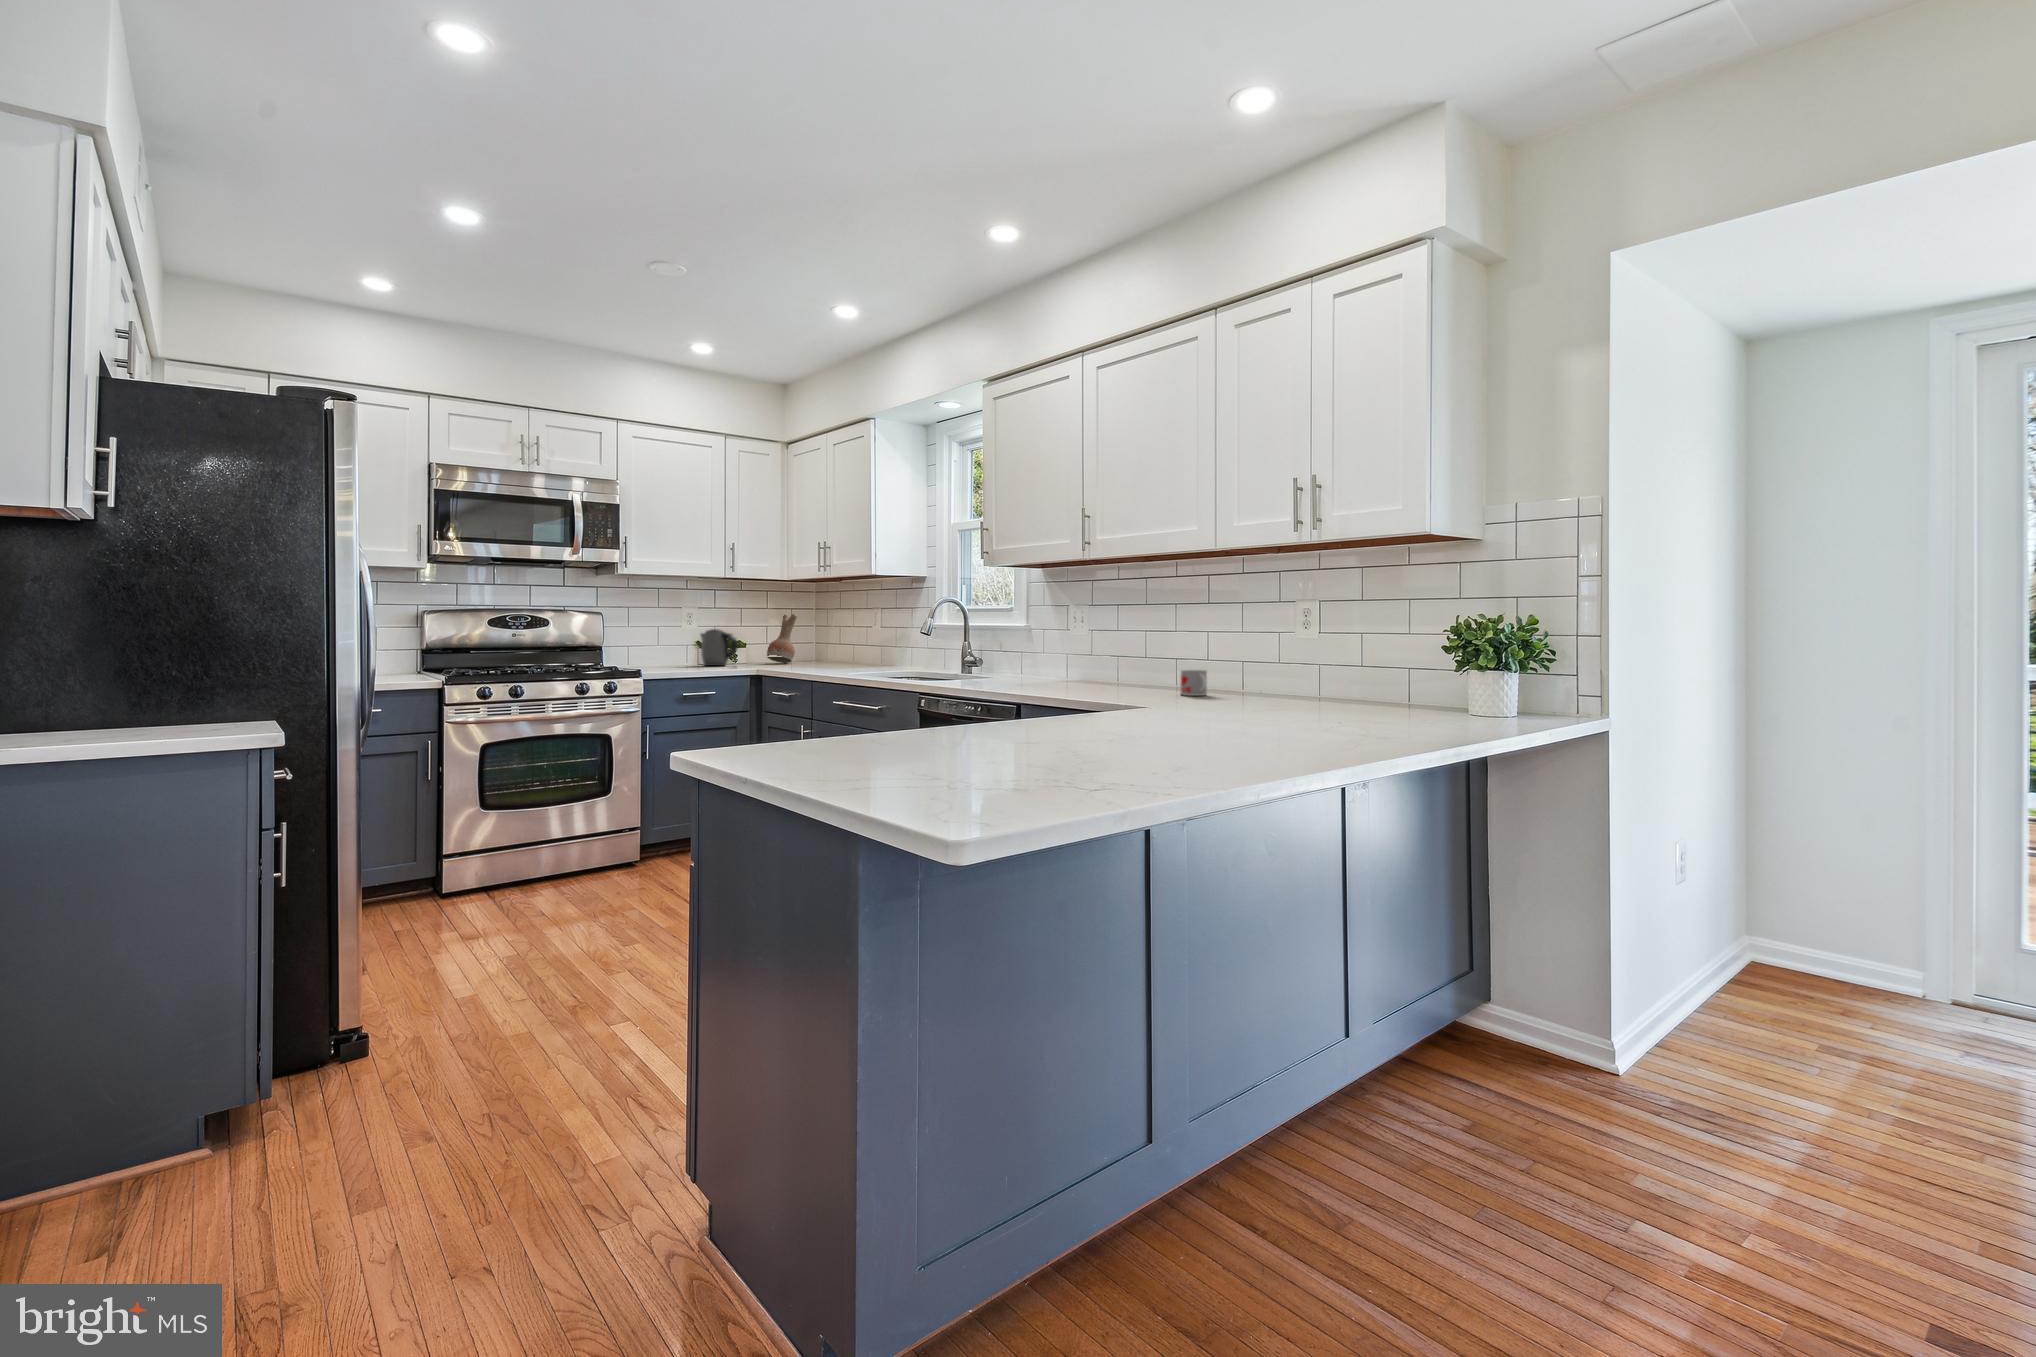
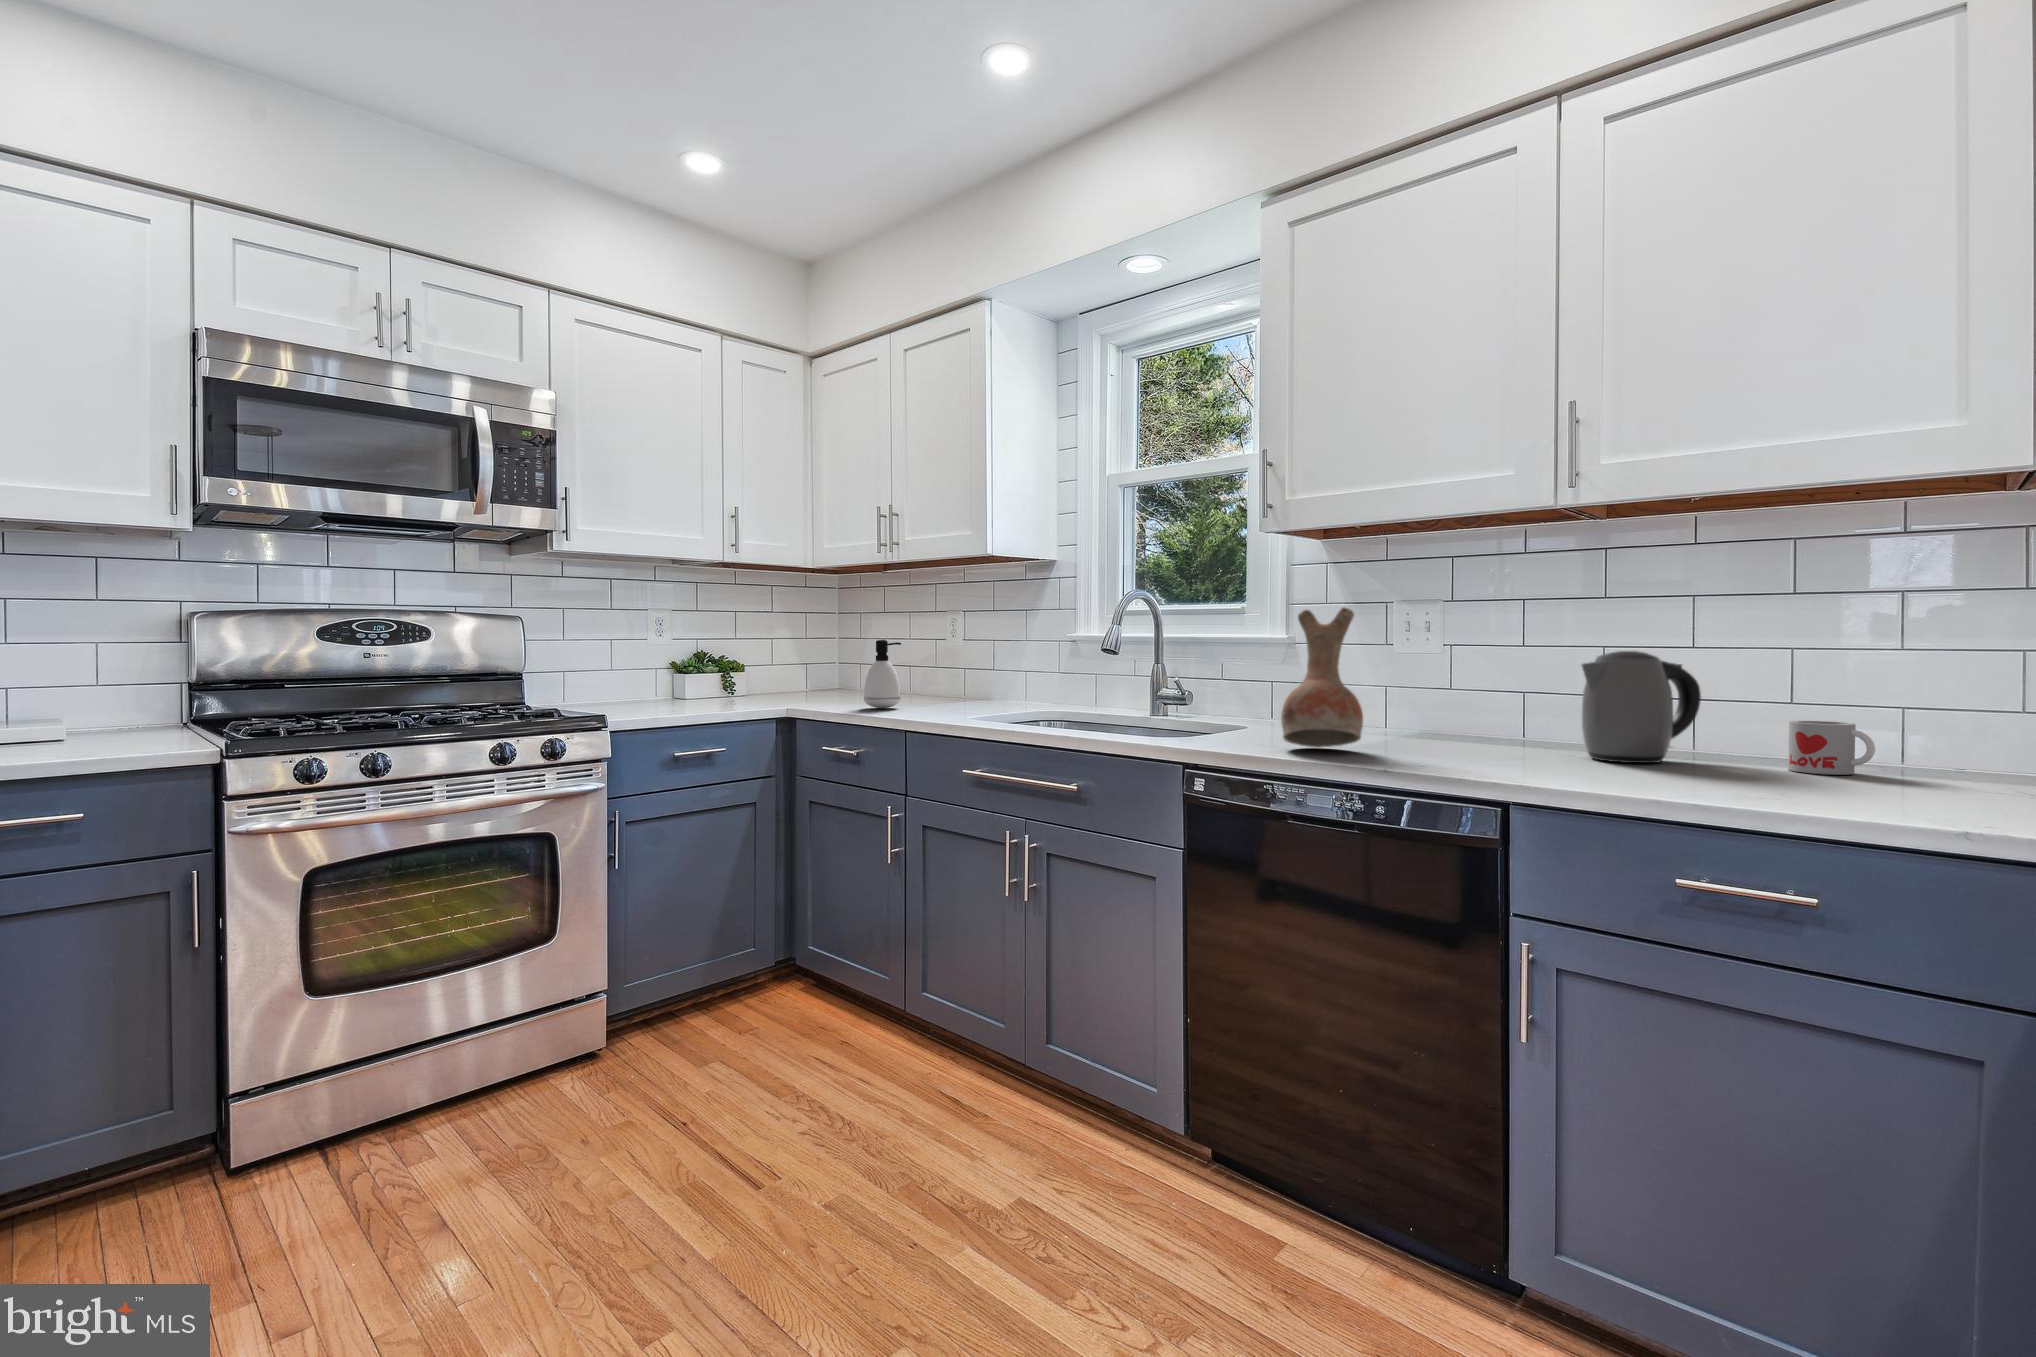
vase: present [767,614,797,663] -> present [1281,607,1363,747]
soap dispenser: none [802,628,825,670] -> present [864,640,901,708]
kettle: present [701,629,738,666] -> present [1582,651,1701,763]

